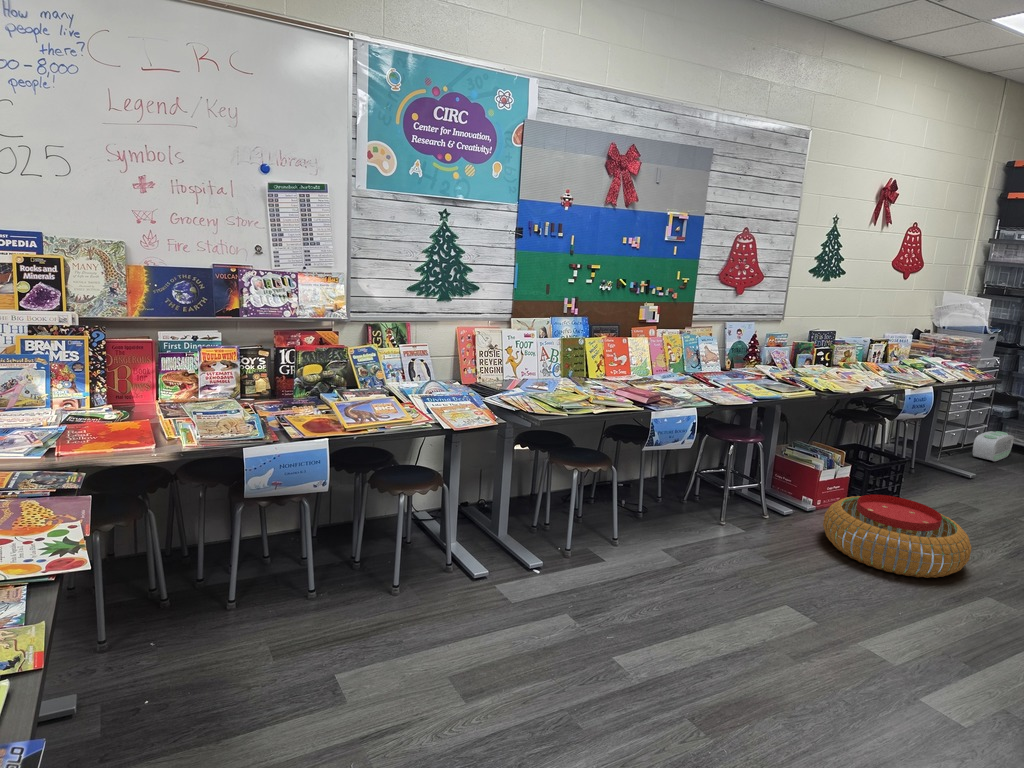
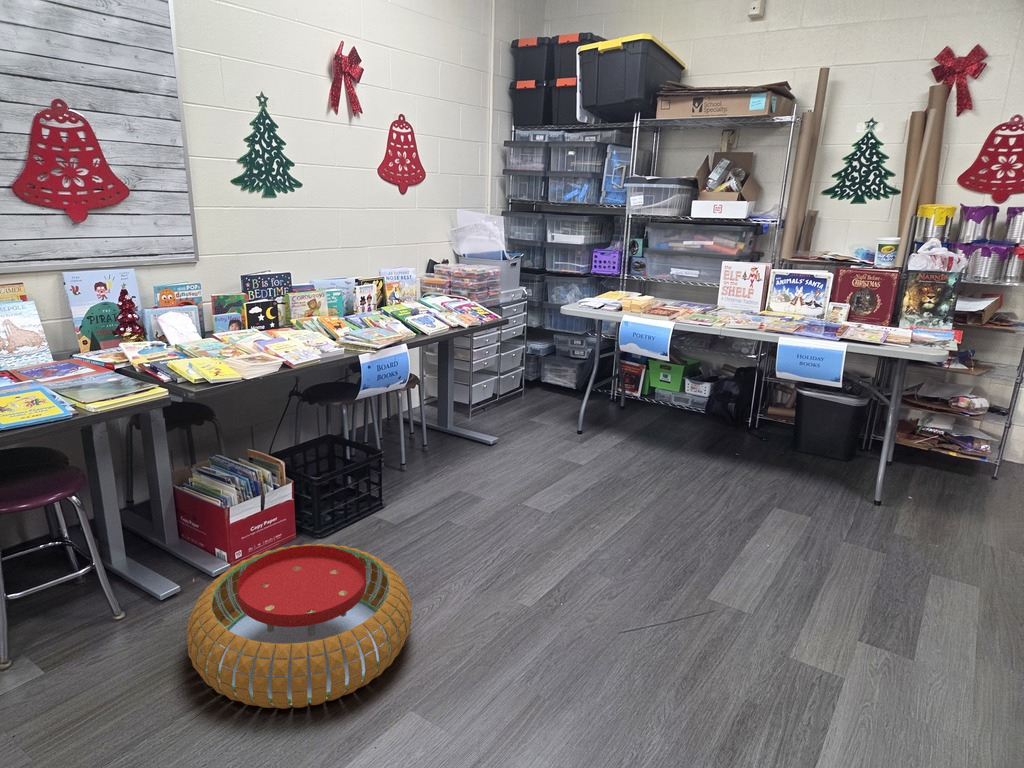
air purifier: present [973,431,1014,461] -> none [505,373,549,411]

